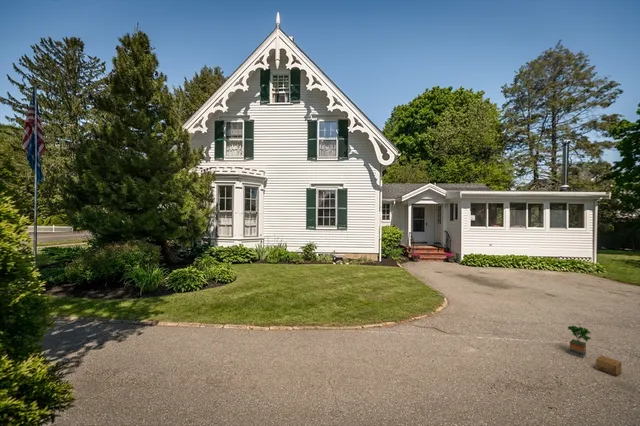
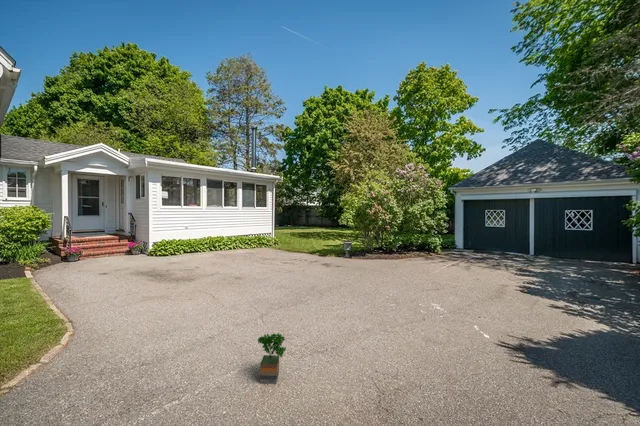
cardboard box: present [596,355,622,377] -> none [294,373,320,407]

